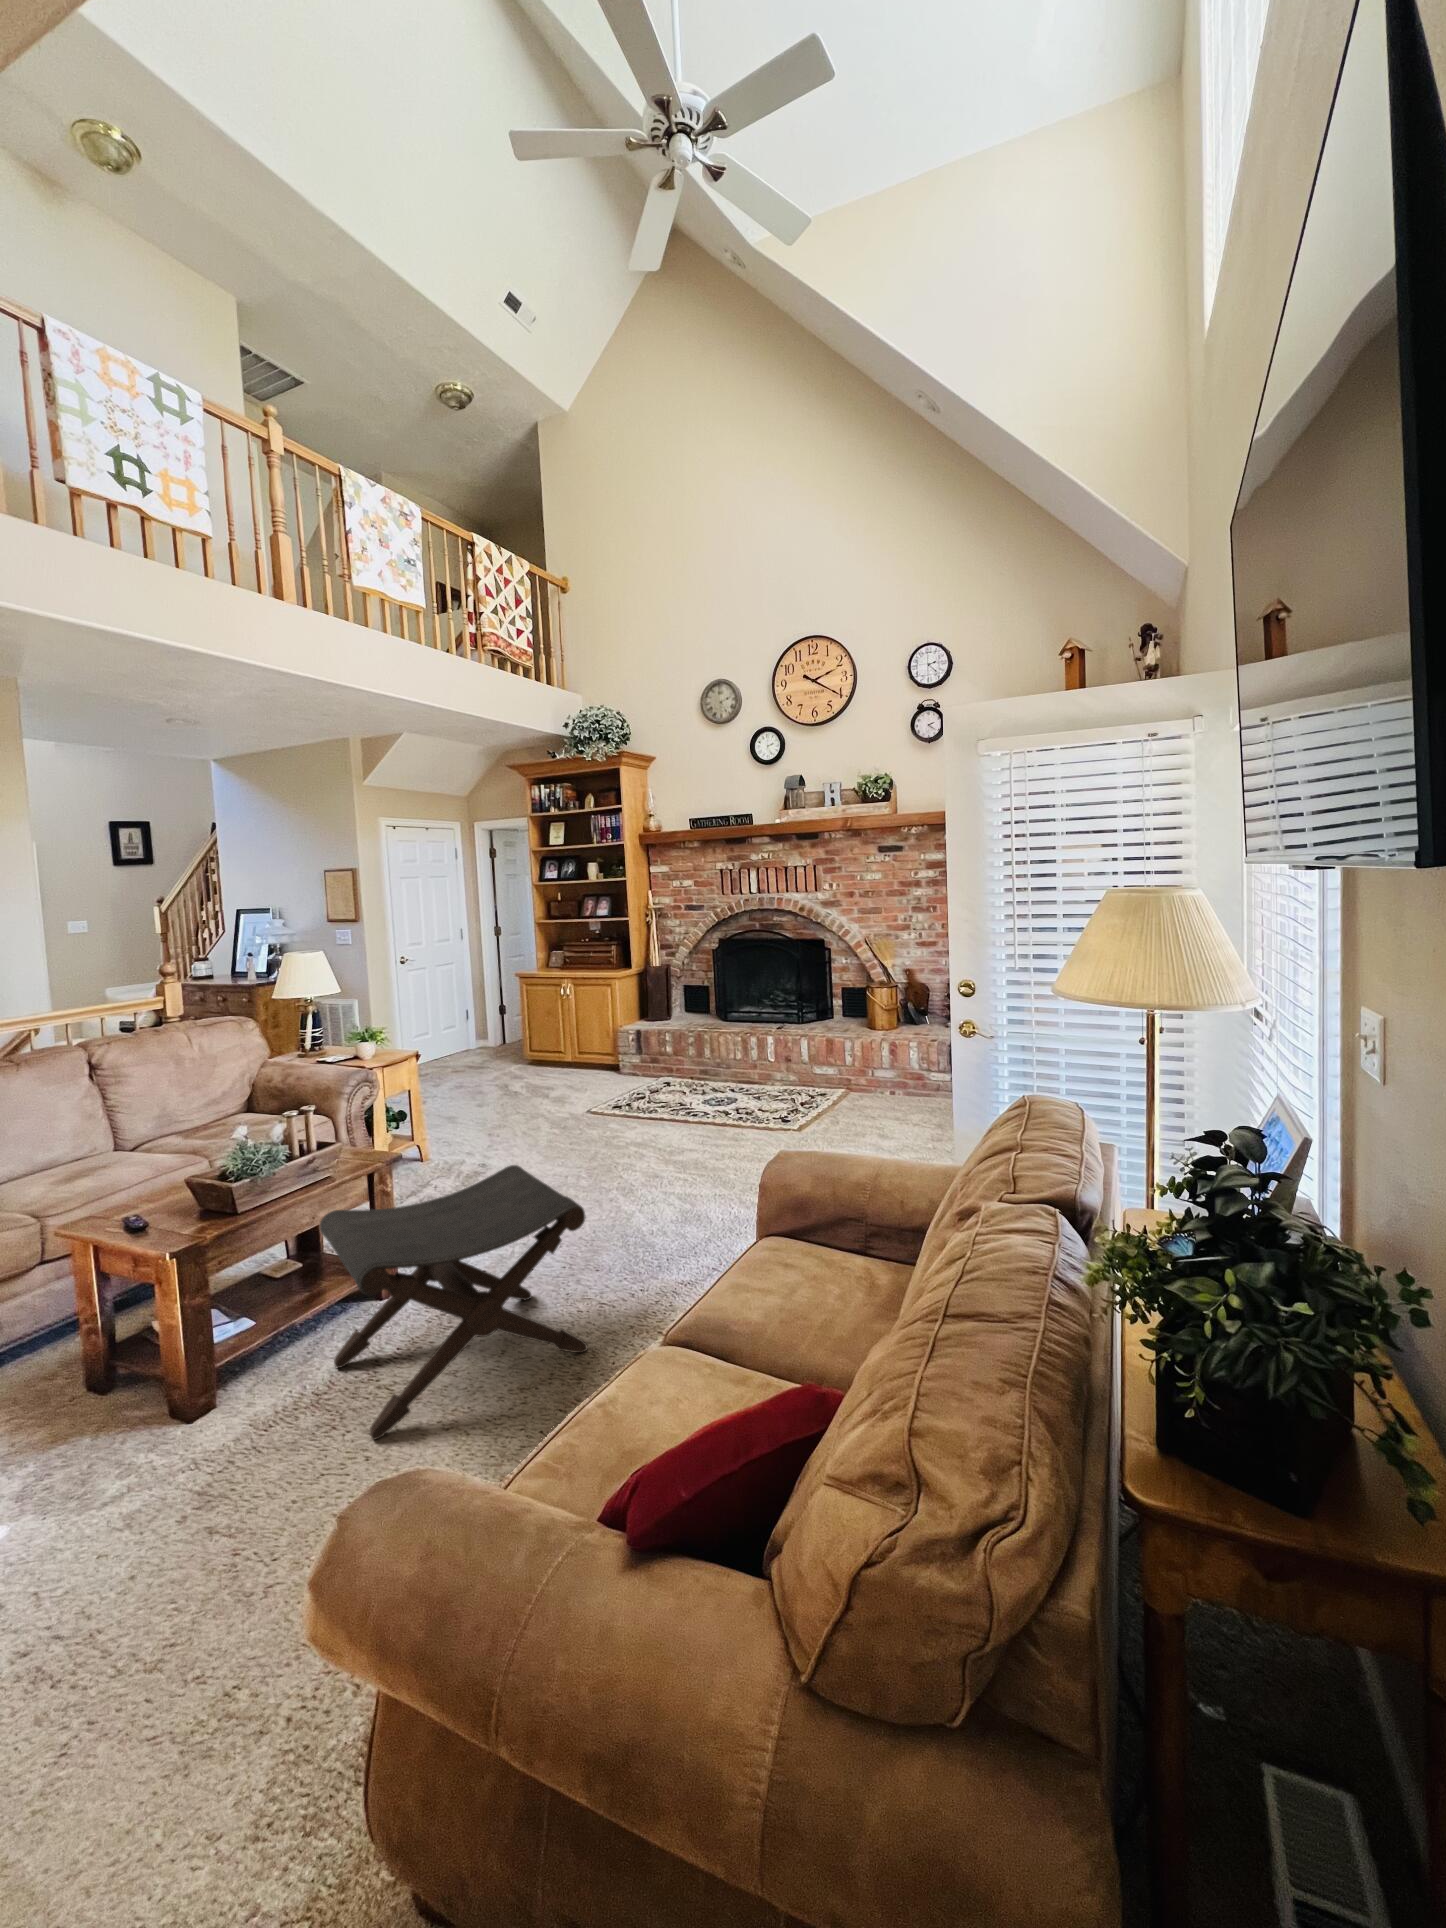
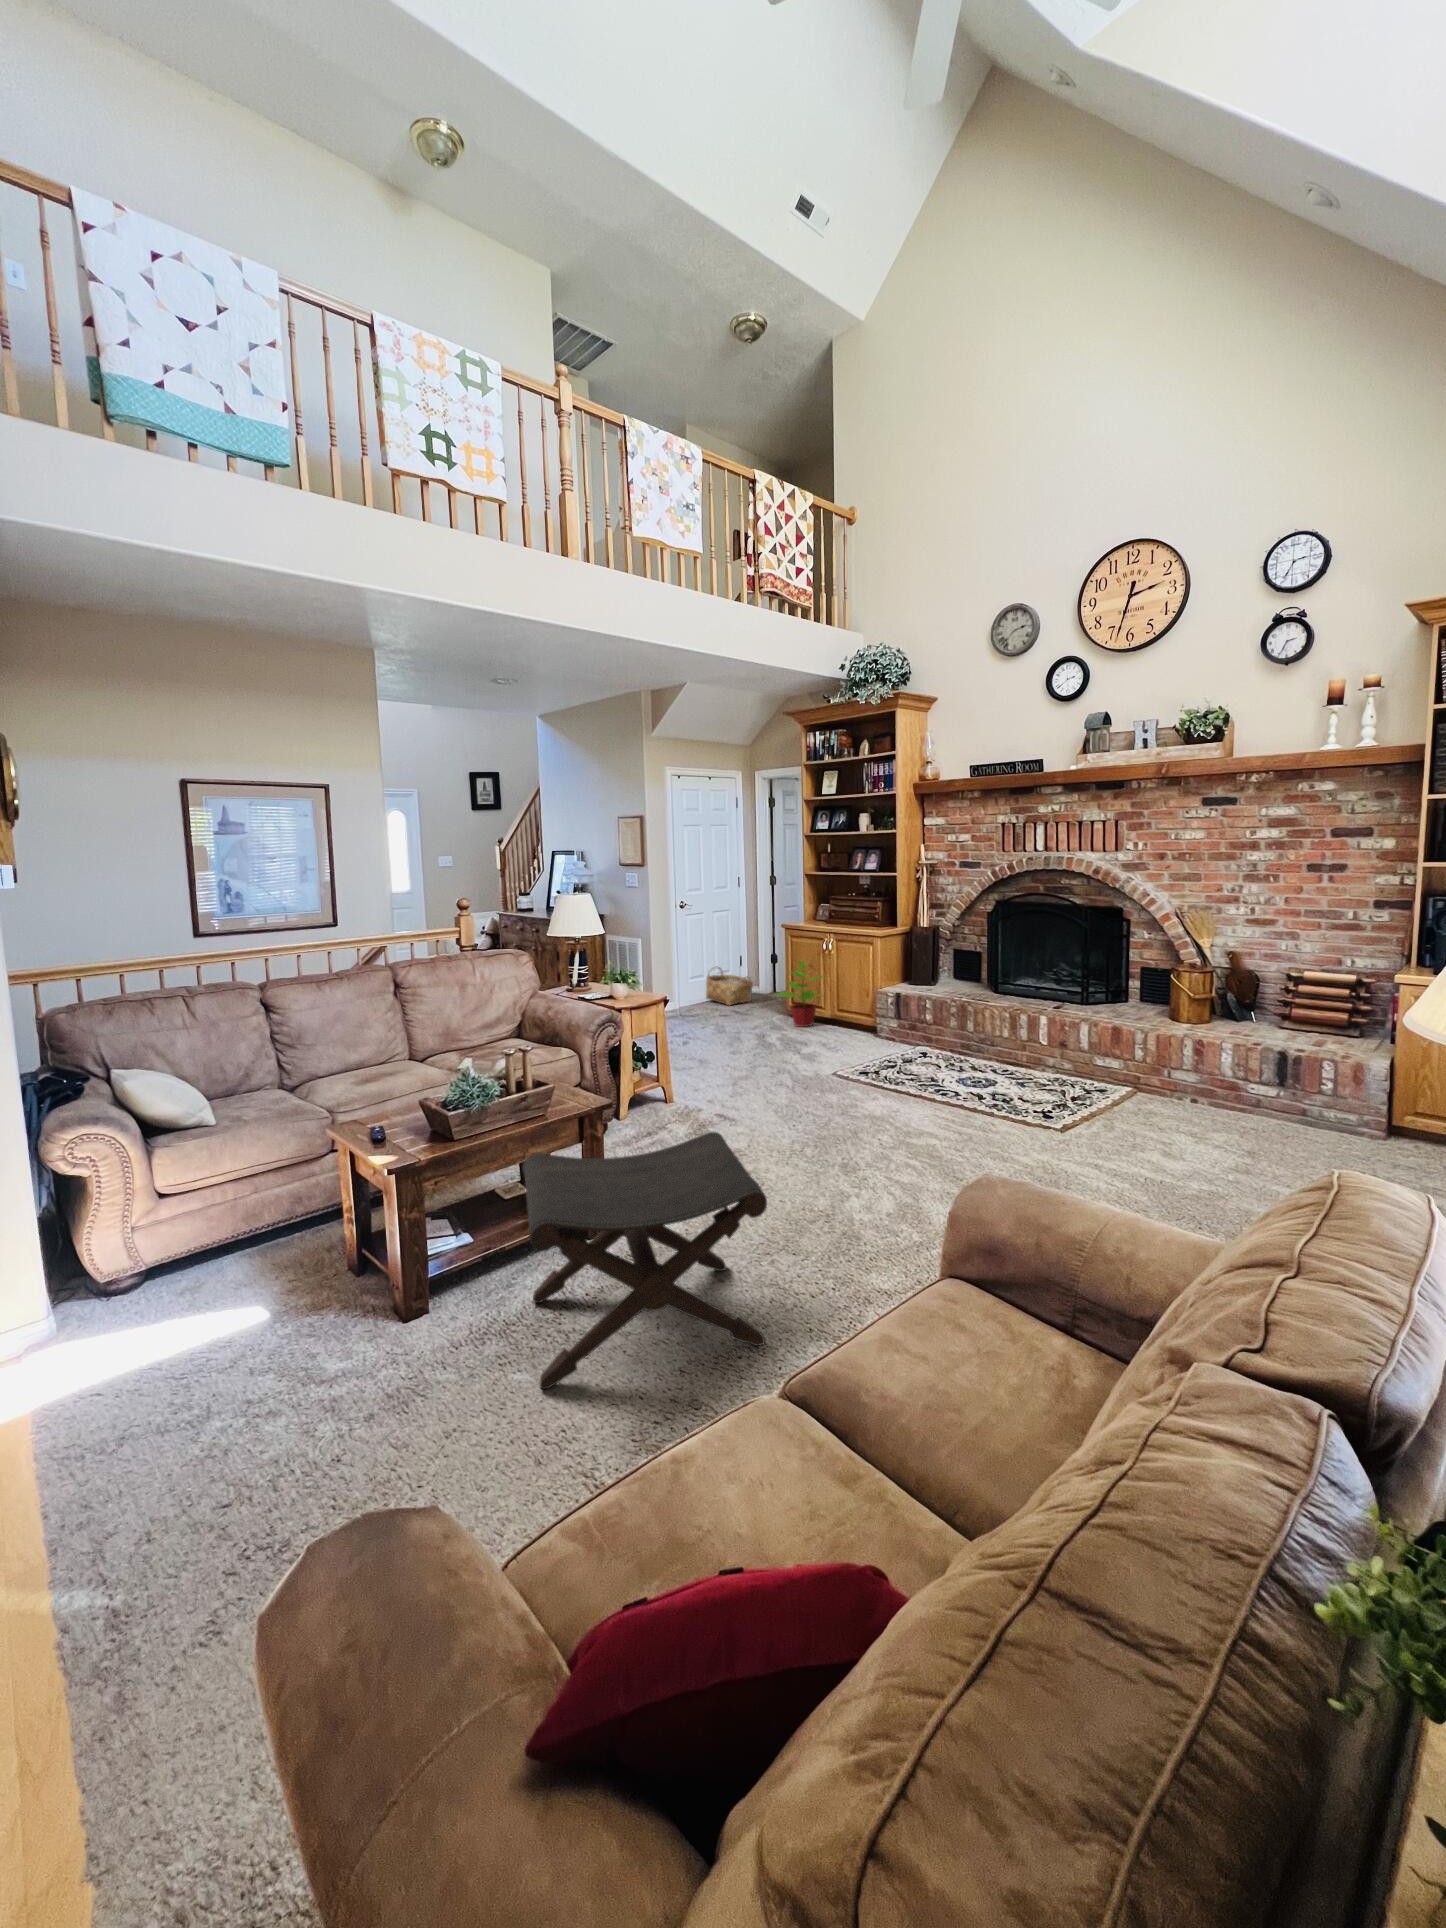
potted plant: none [510,1006,565,1074] -> present [775,961,823,1027]
woven basket: none [431,1023,483,1062] -> present [706,966,753,1006]

